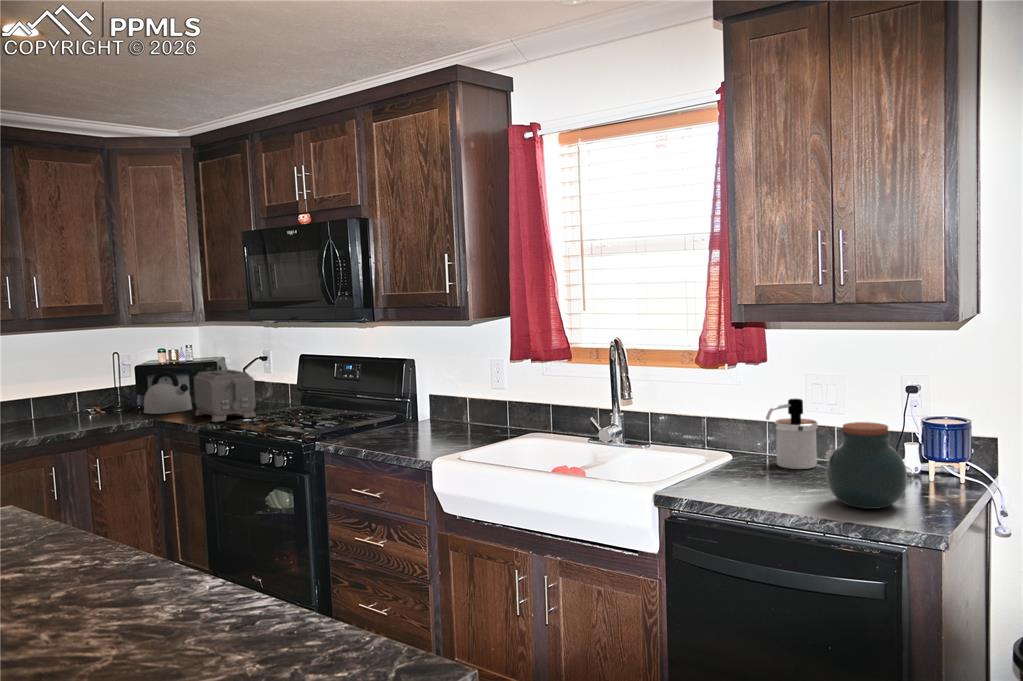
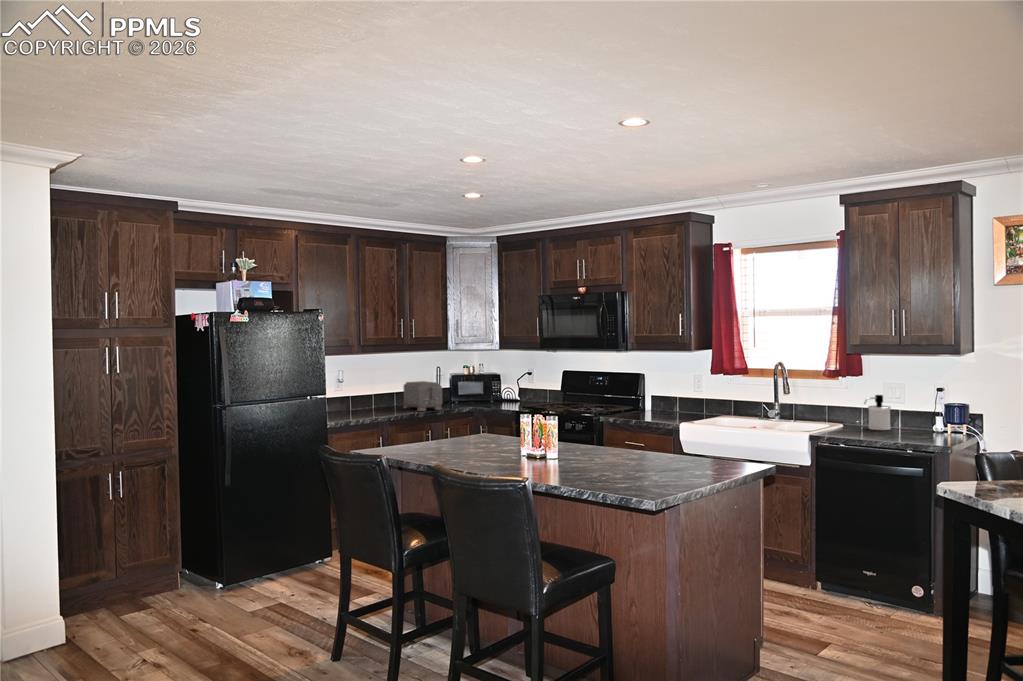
toaster: present [194,370,256,422] -> present [403,381,442,411]
kettle: present [144,371,192,414] -> none [463,379,492,404]
jar: present [827,422,907,509] -> none [896,402,935,441]

